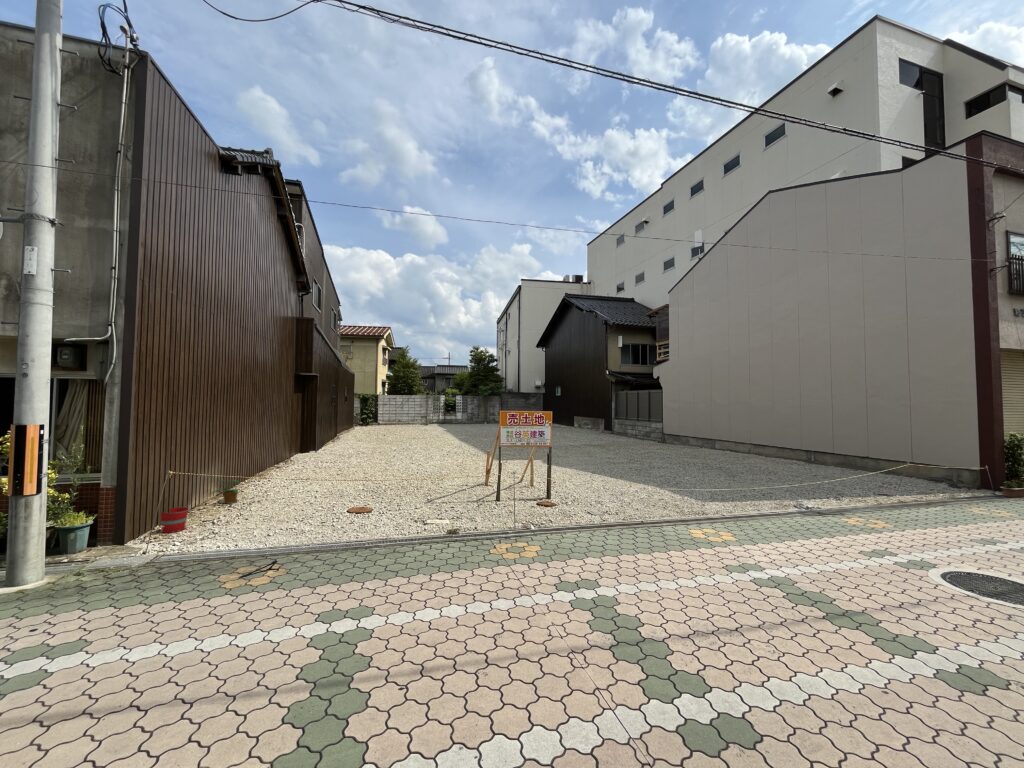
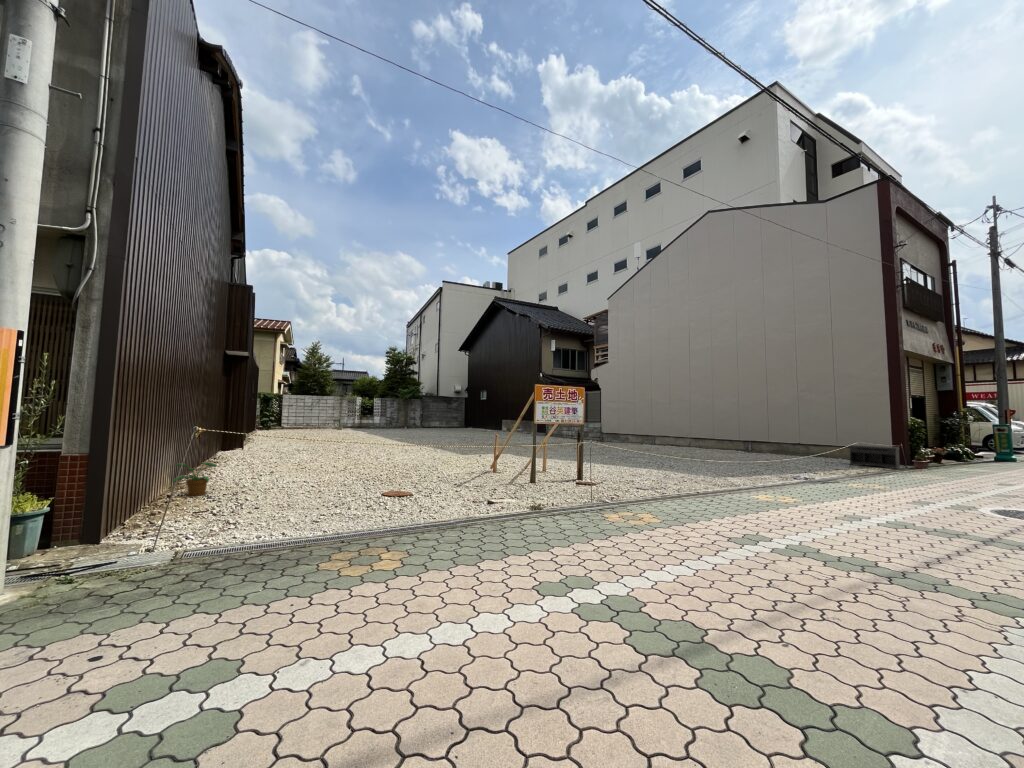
bench: none [916,464,985,497] -> present [849,445,900,469]
bucket: present [160,507,189,533] -> none [134,491,179,528]

